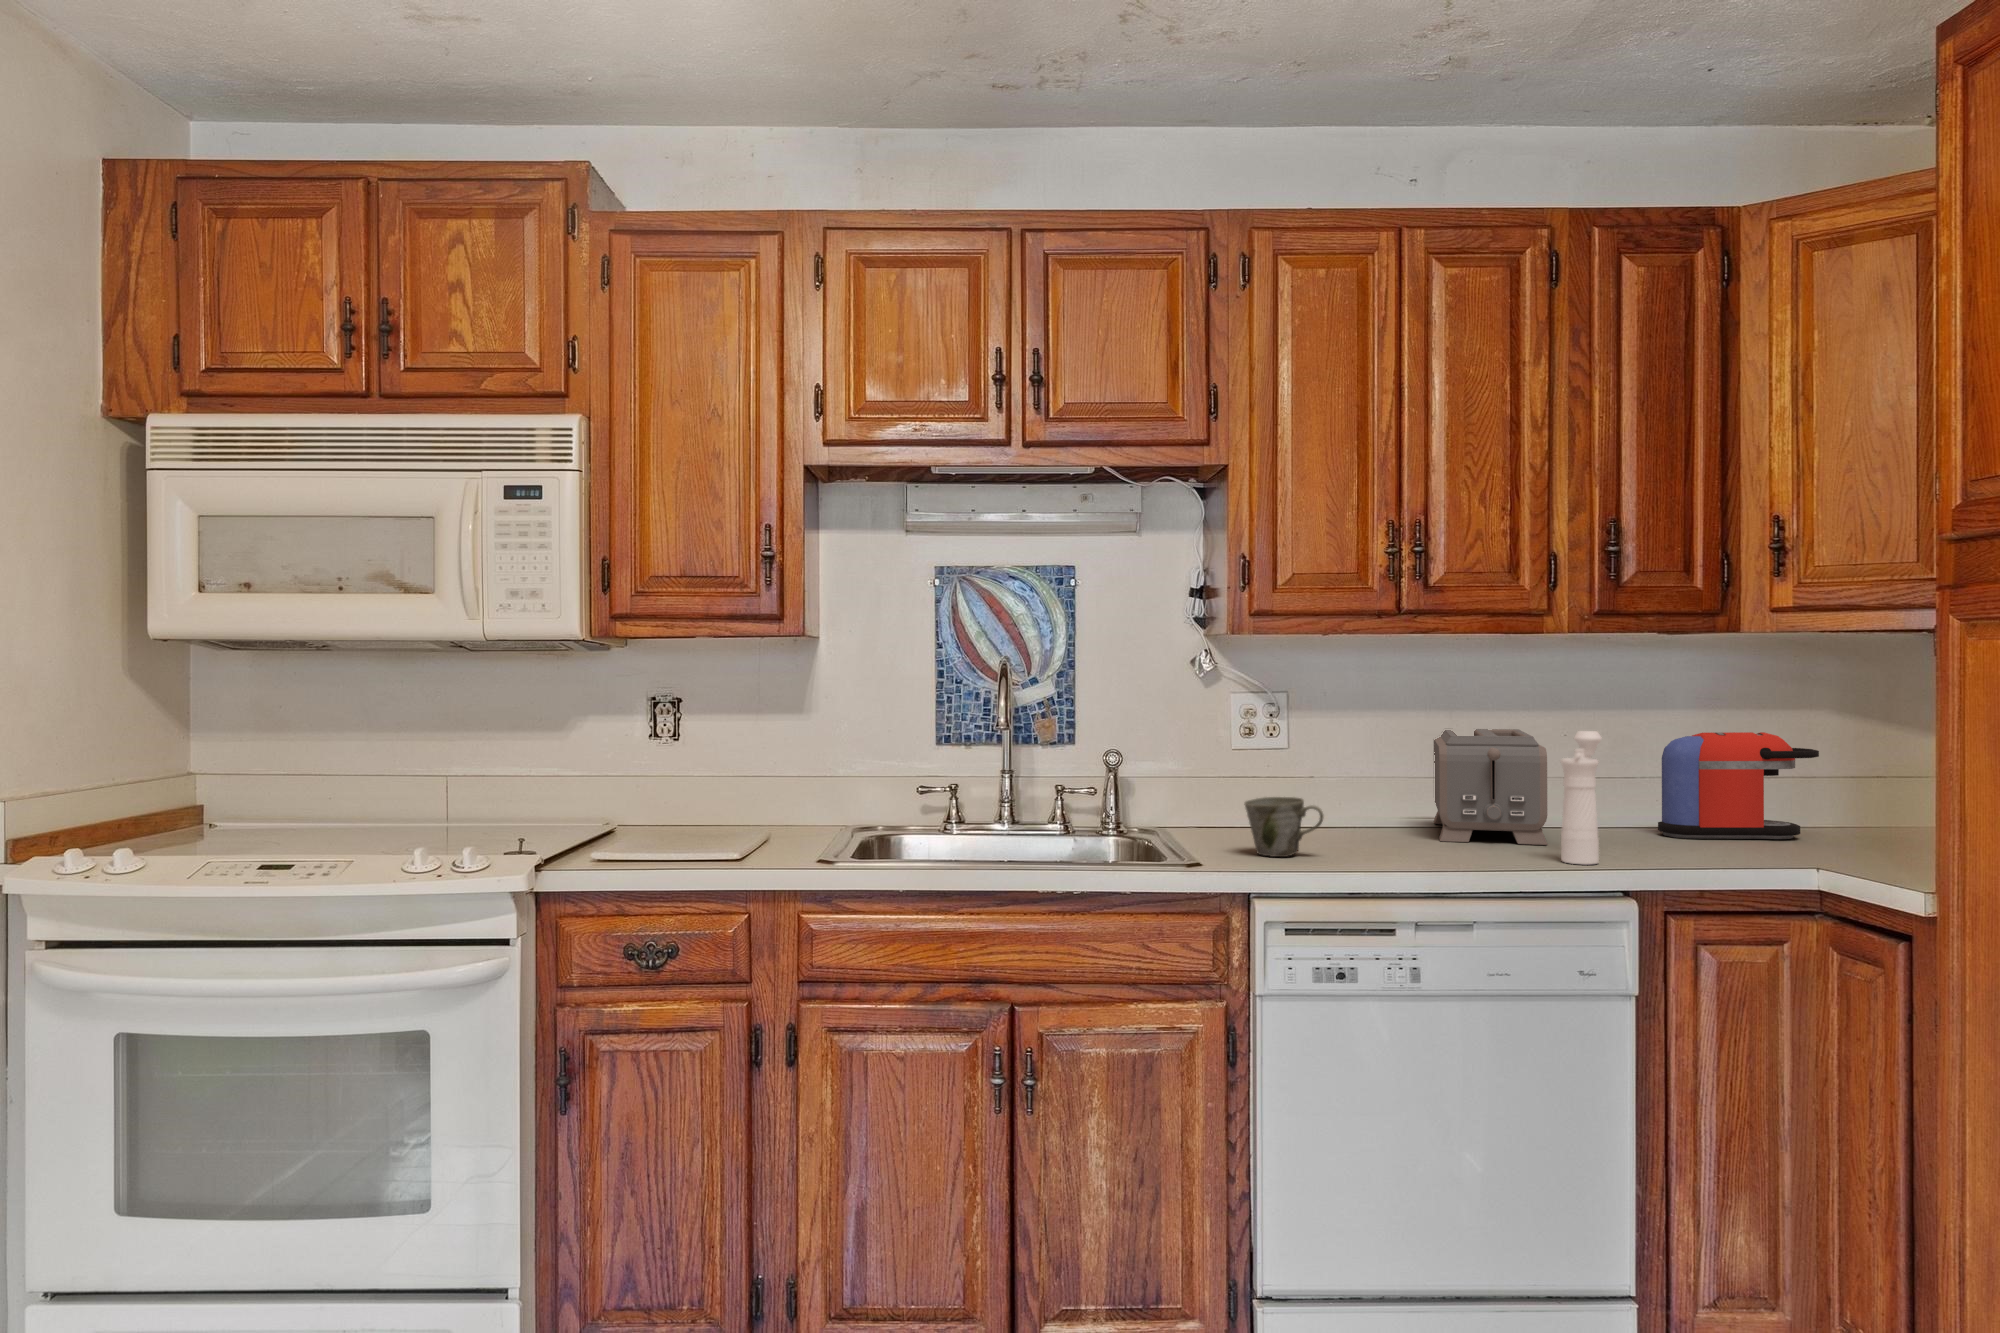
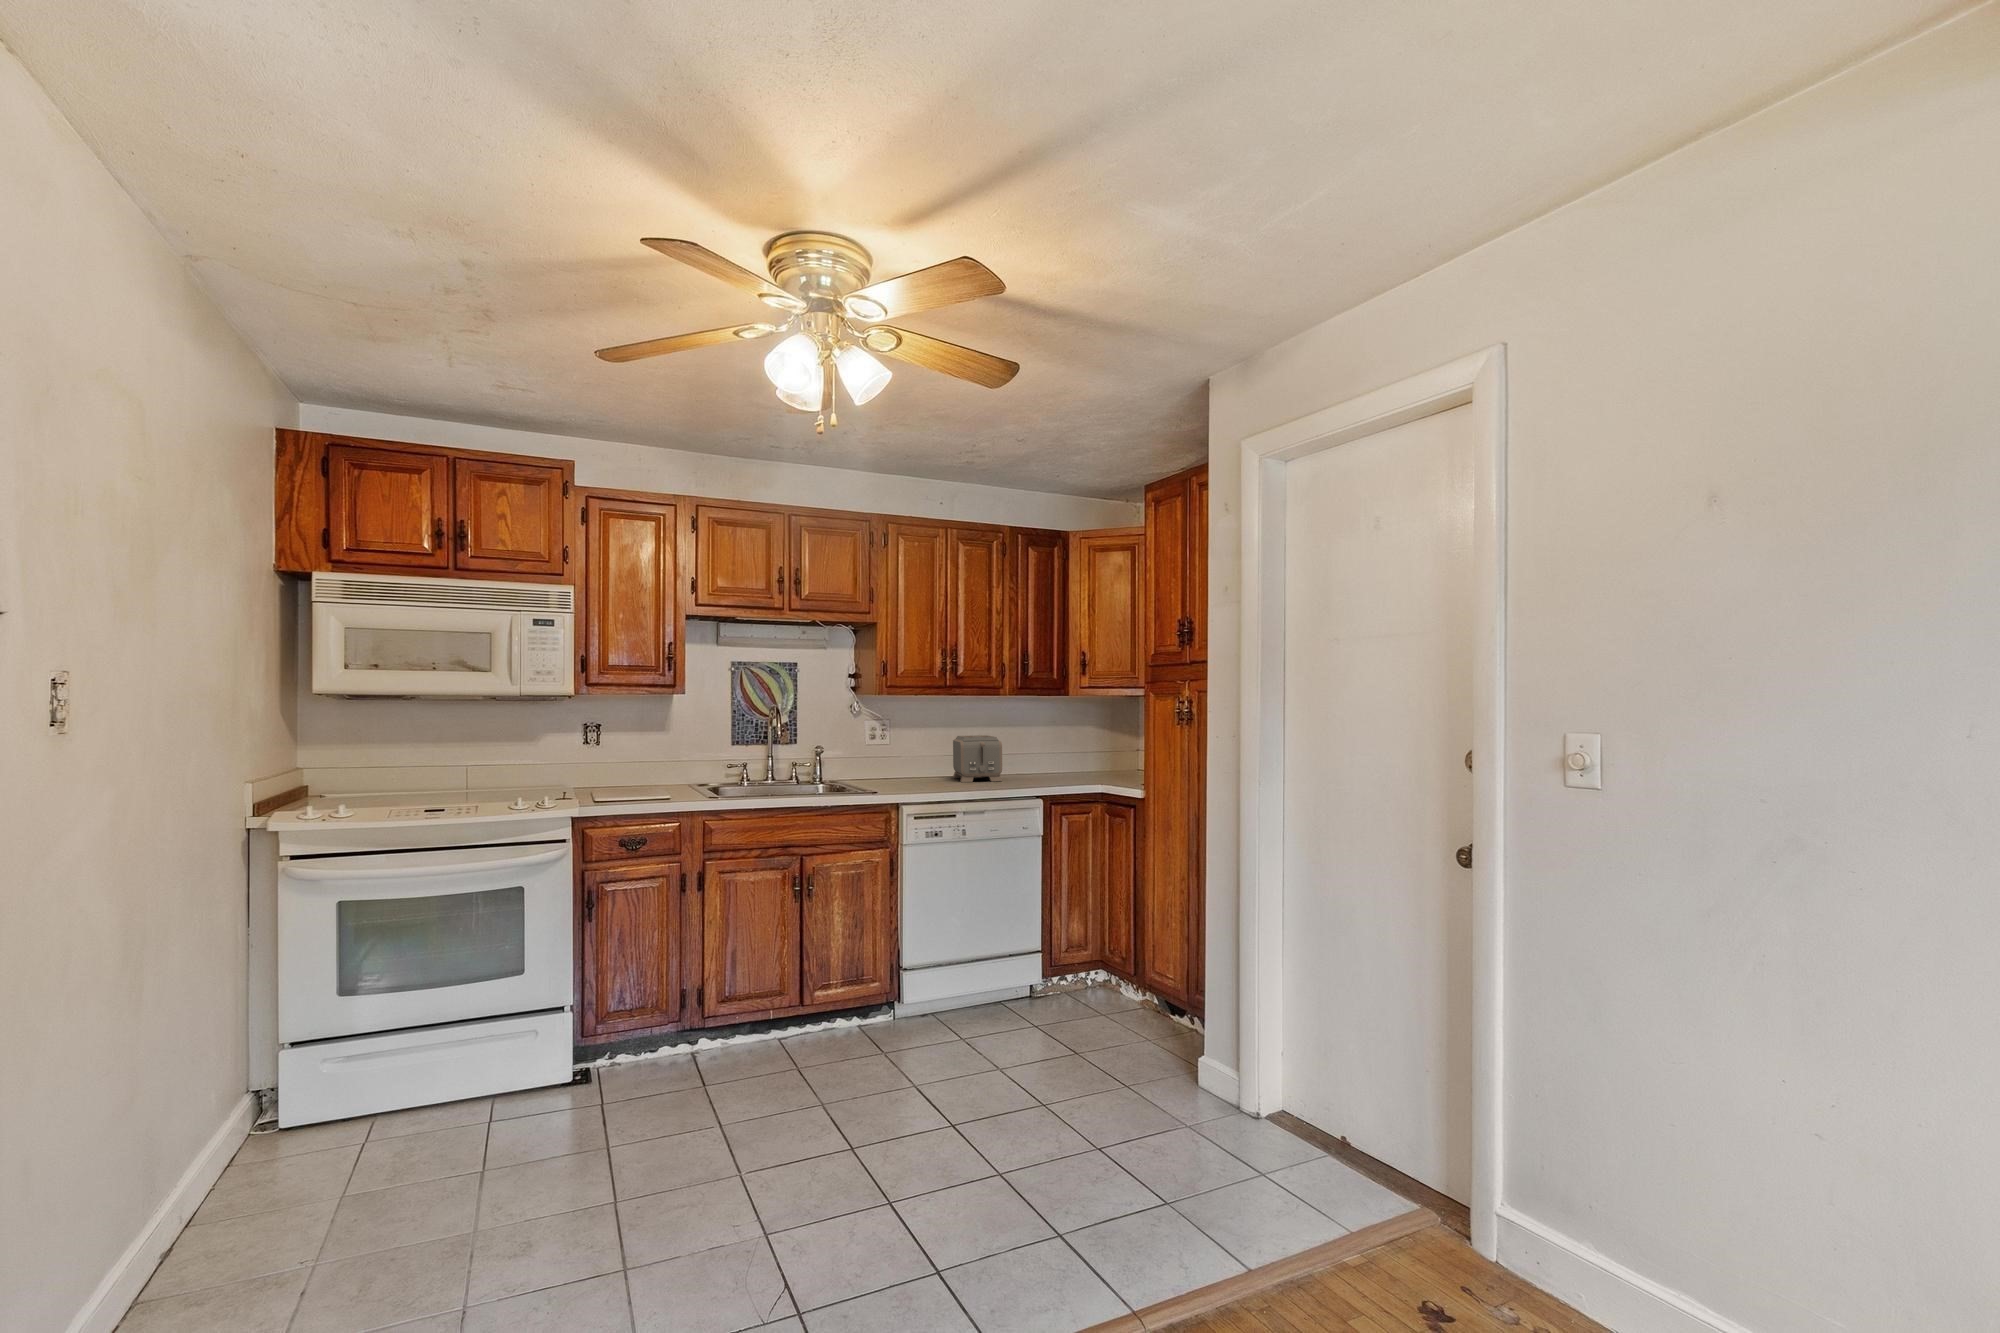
pepper mill: present [1561,731,1601,864] -> none [1010,733,1024,785]
coffee maker: present [1658,732,1819,839] -> none [1041,734,1096,777]
mug: present [1244,797,1323,857] -> none [889,764,922,789]

